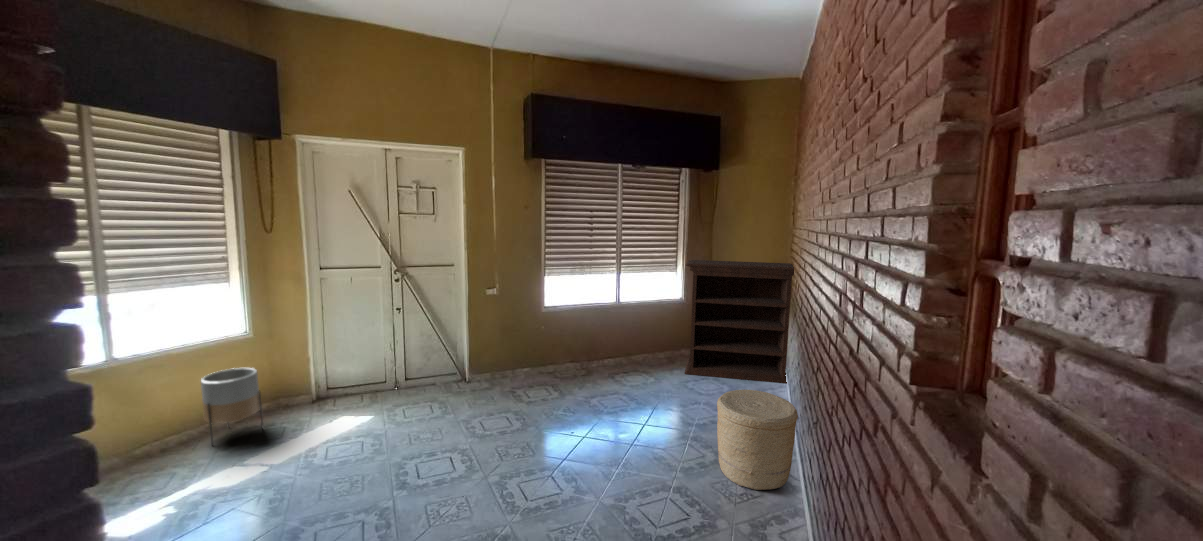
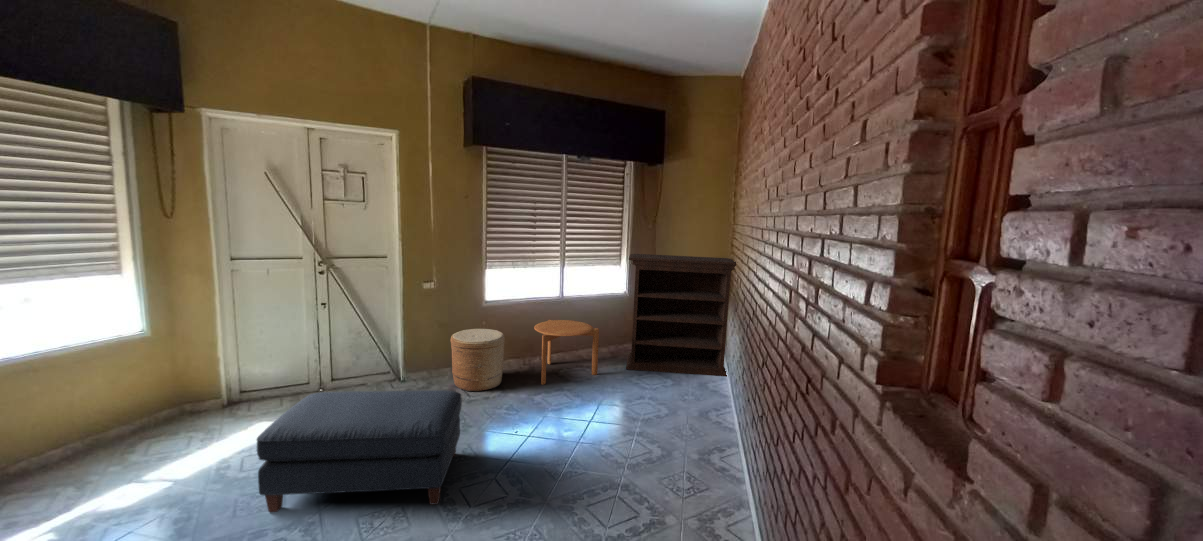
side table: none [595,324,657,386] -> present [534,320,599,385]
planter: present [201,368,263,445] -> none [51,377,139,473]
ottoman: none [353,386,525,491] -> present [257,390,462,512]
woven basket: present [717,390,798,490] -> present [450,329,505,391]

